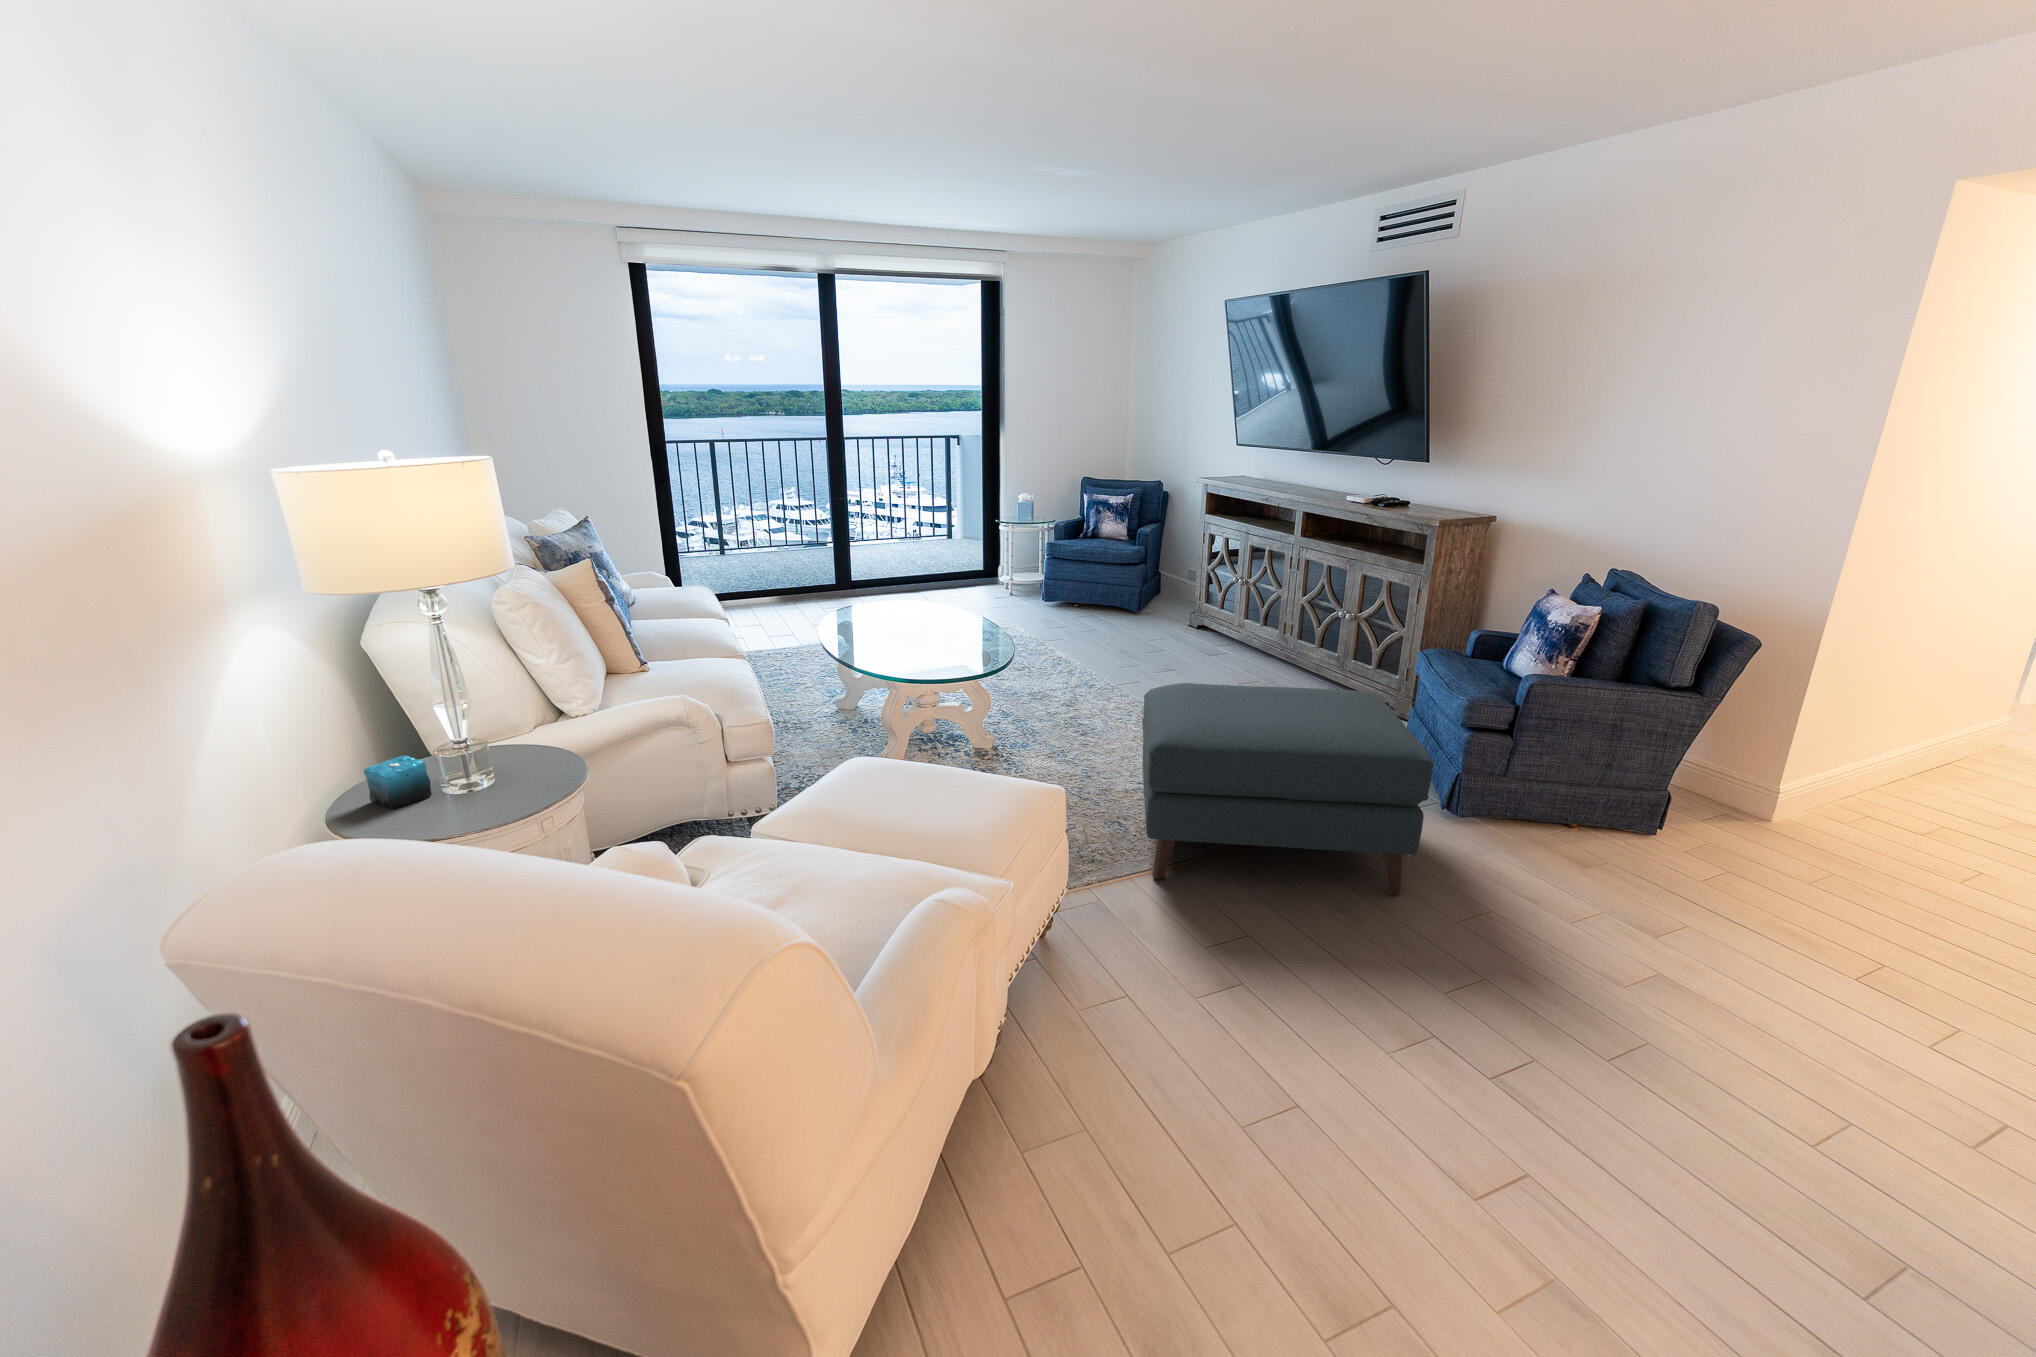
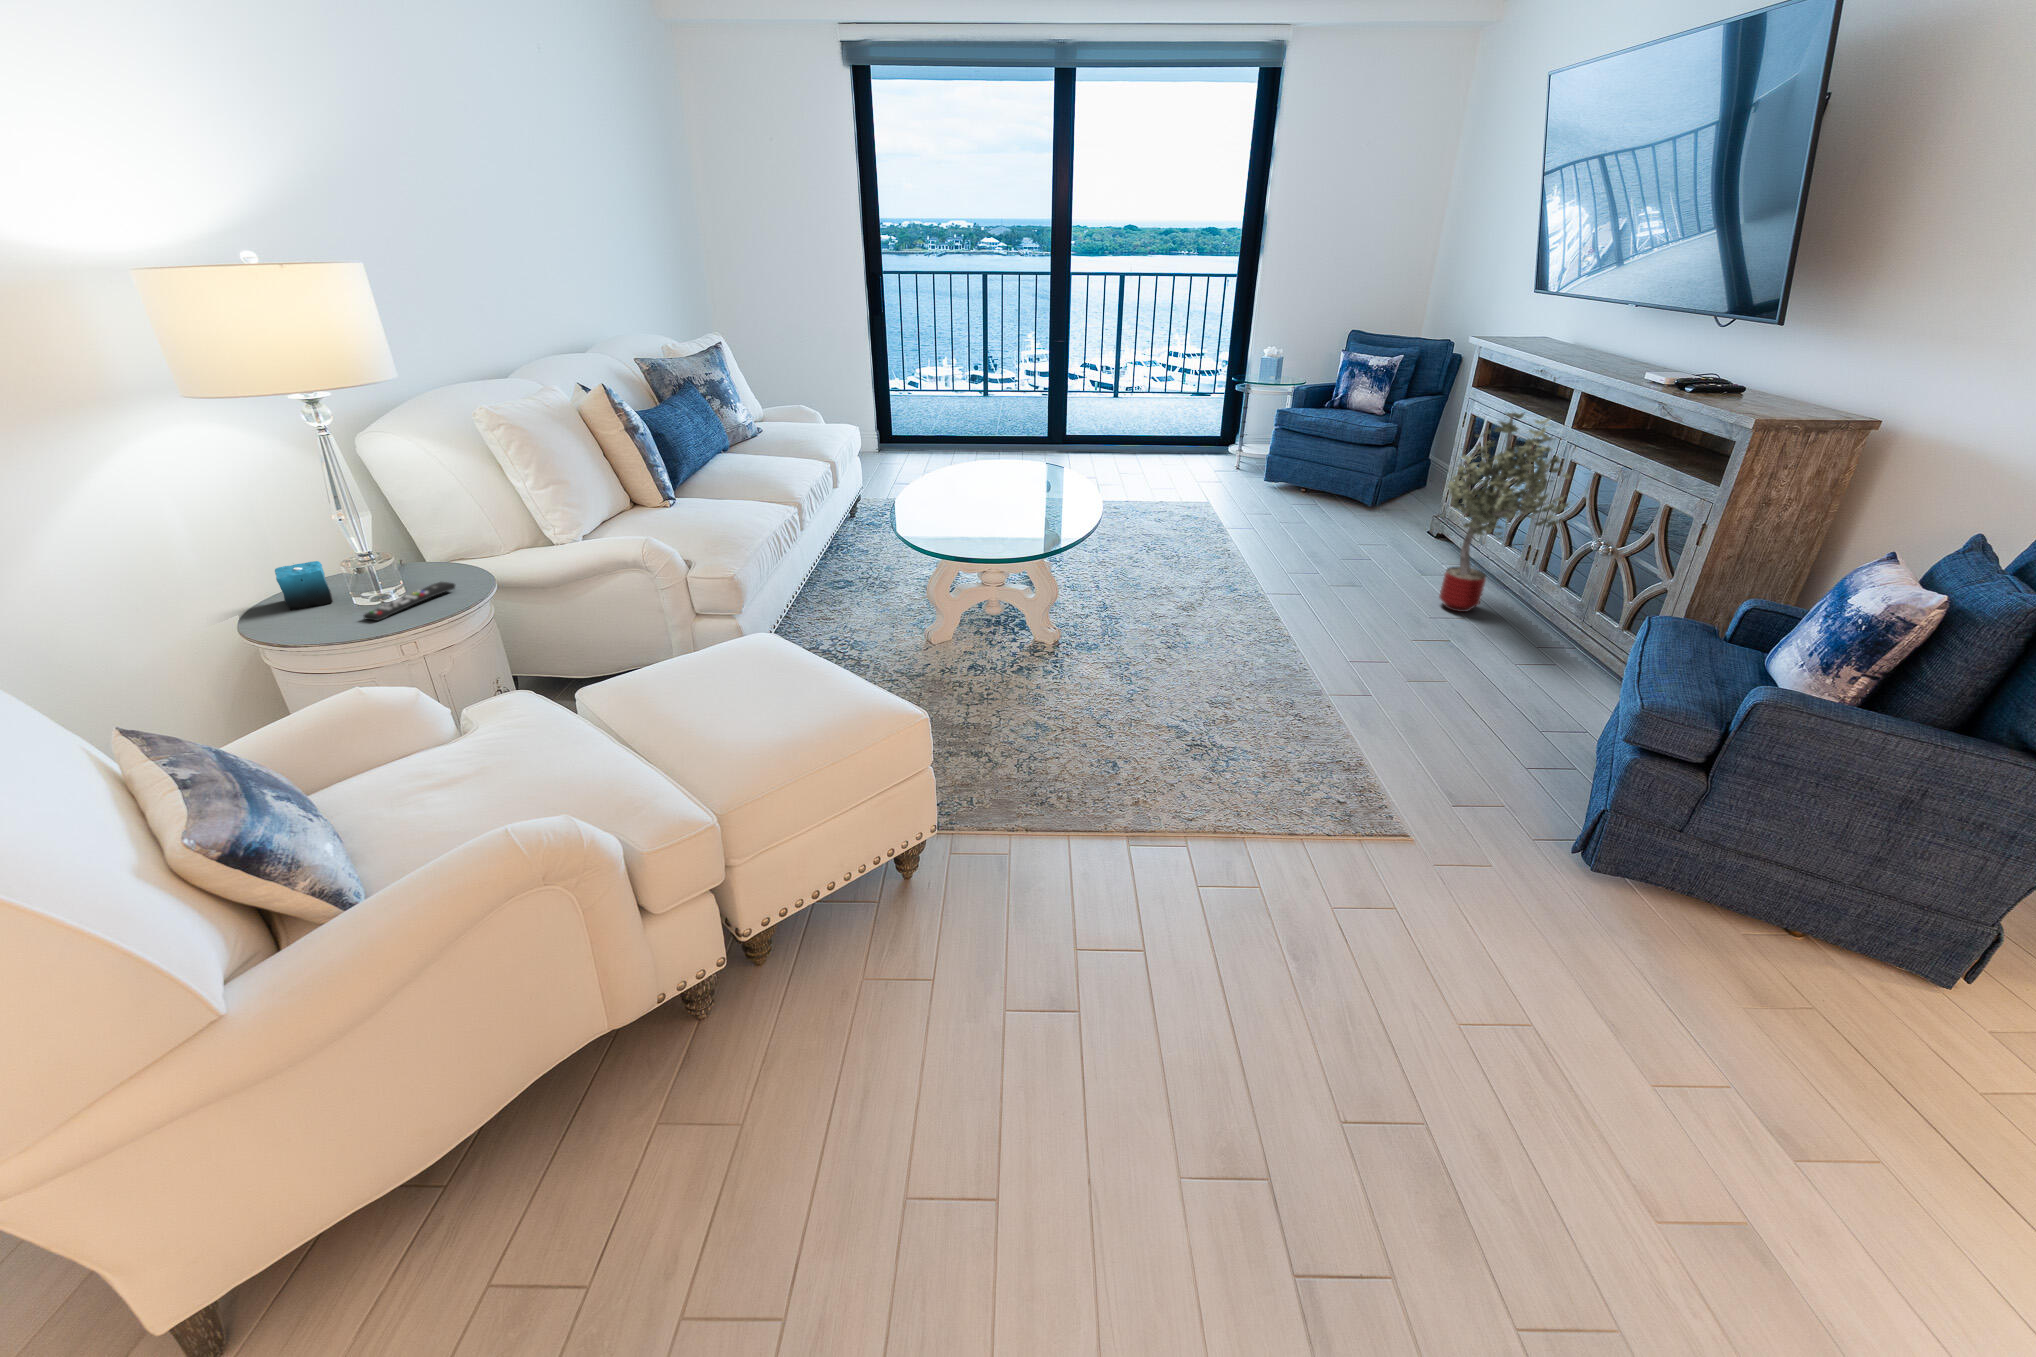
potted tree: none [1220,527,1320,677] -> present [1439,412,1570,612]
ottoman: present [1142,683,1434,895] -> none [1080,608,1493,955]
remote control: none [497,758,548,802] -> present [364,582,455,621]

